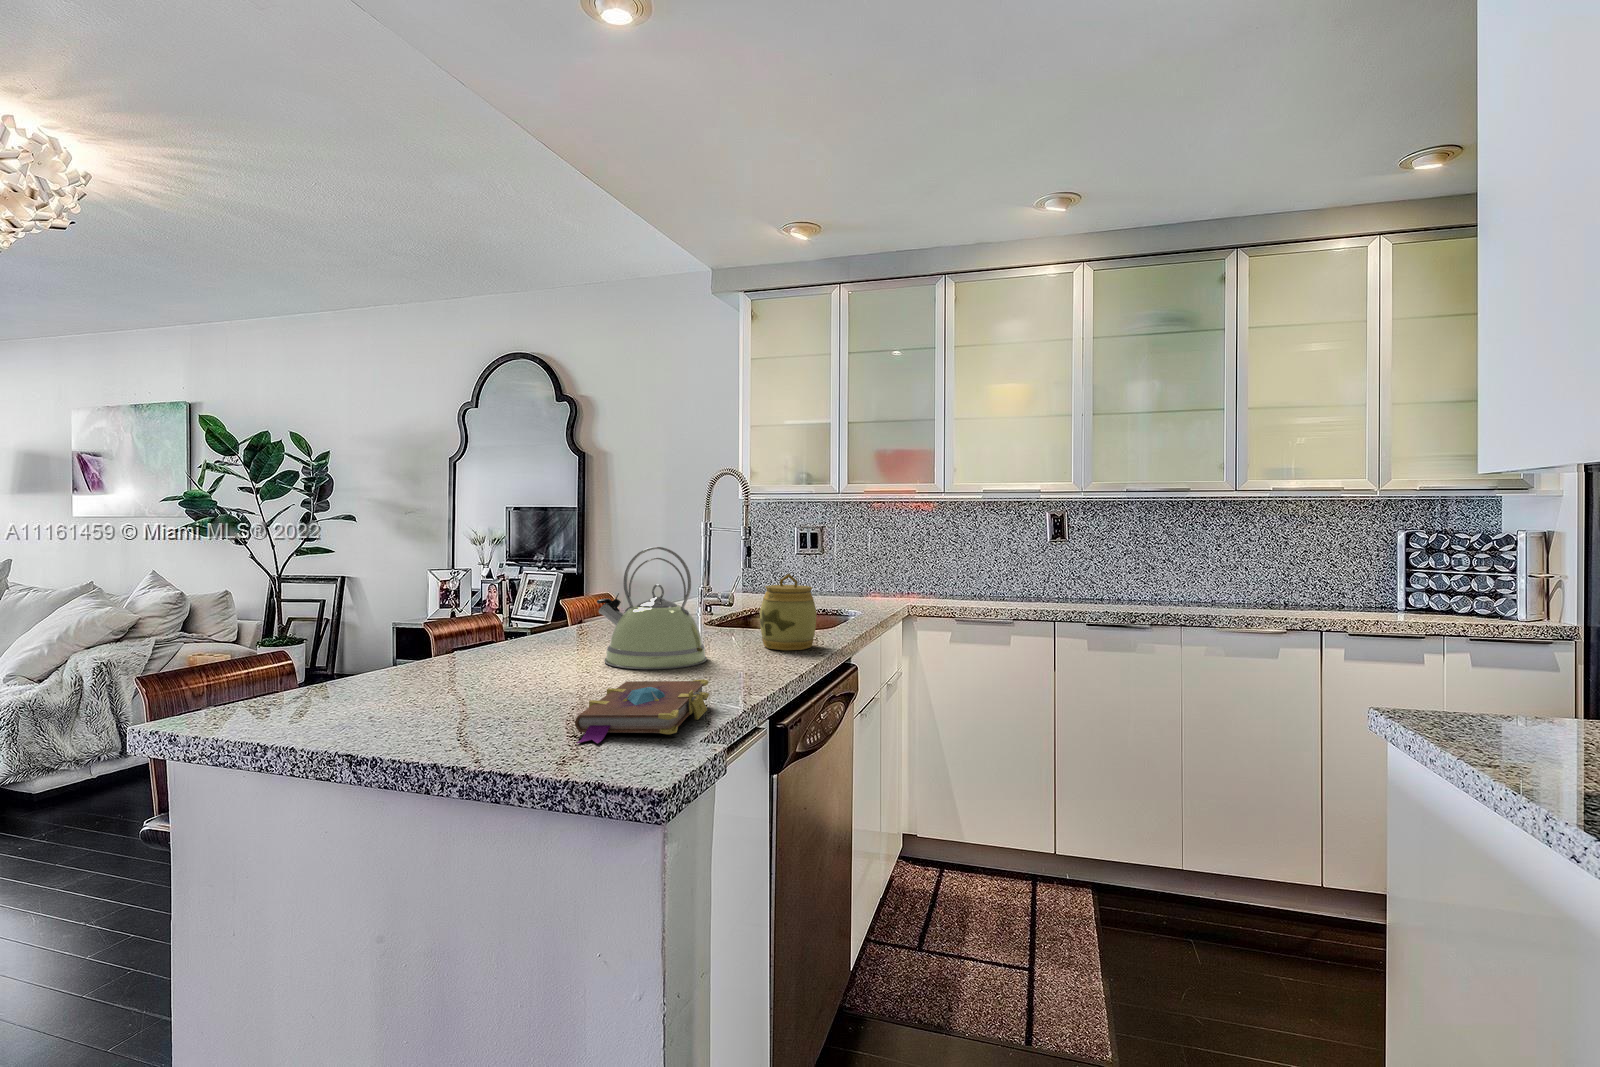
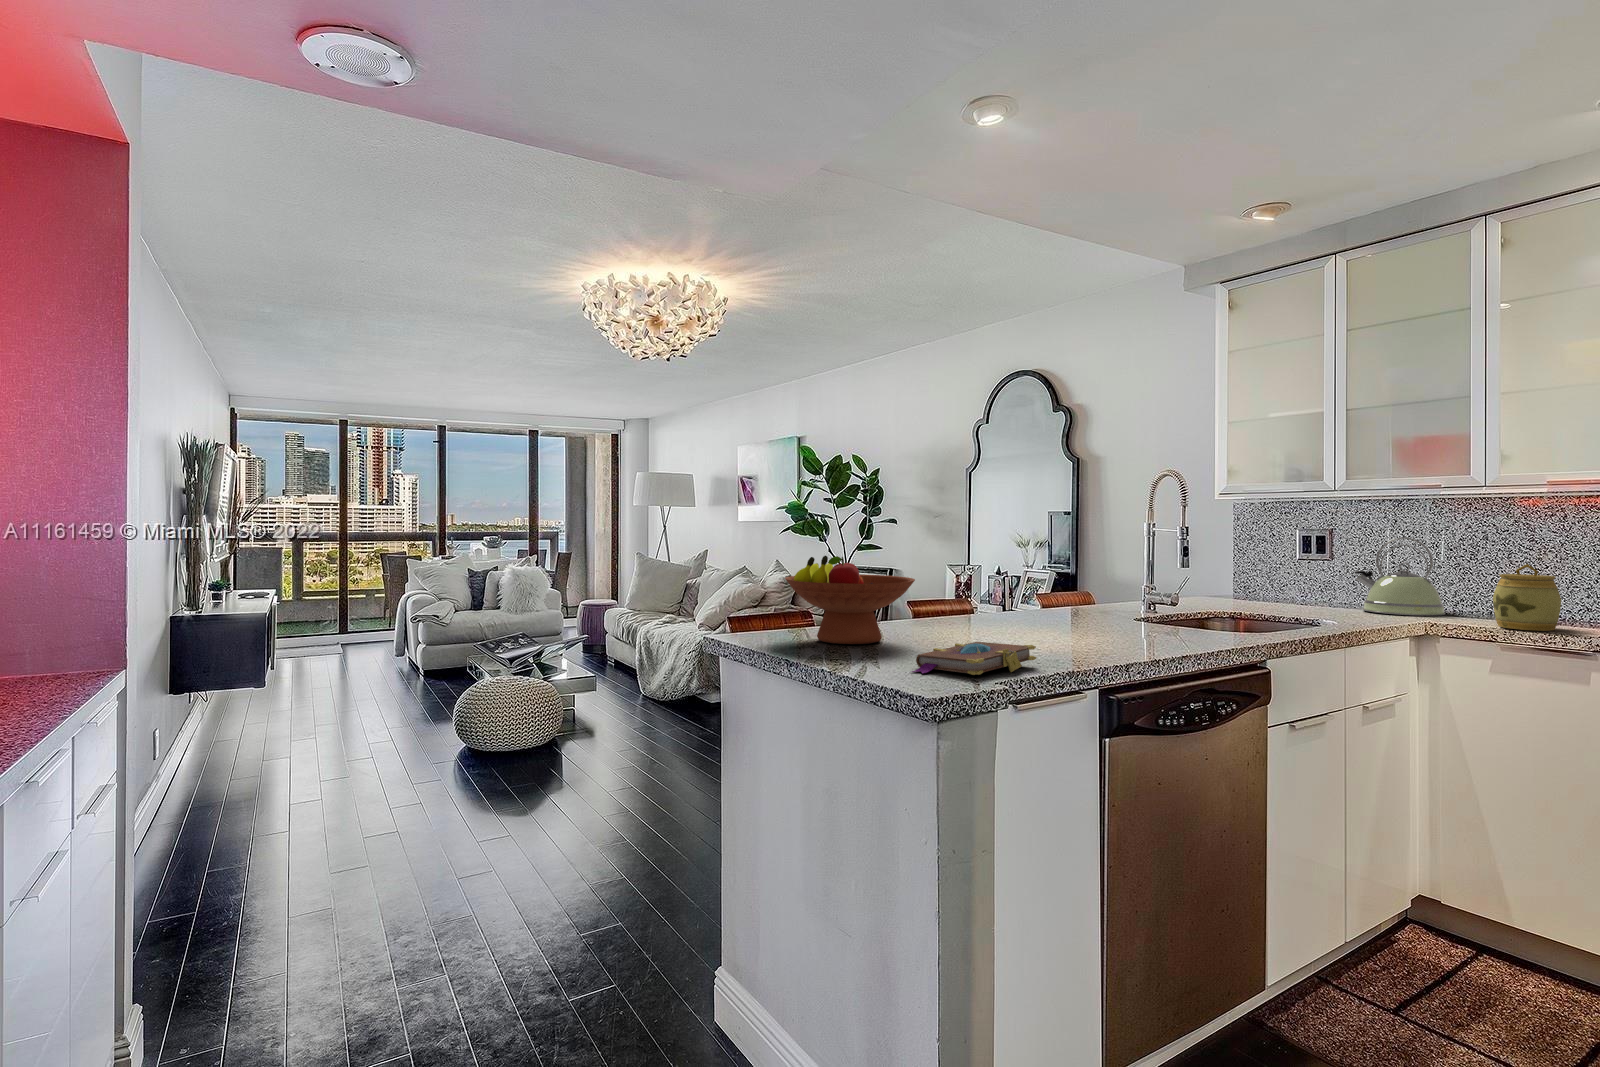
kettle: present [597,547,707,669] -> present [1354,537,1445,616]
jar: present [760,574,817,650] -> present [1493,564,1561,631]
fruit bowl: none [304,575,517,706] -> present [785,556,915,644]

